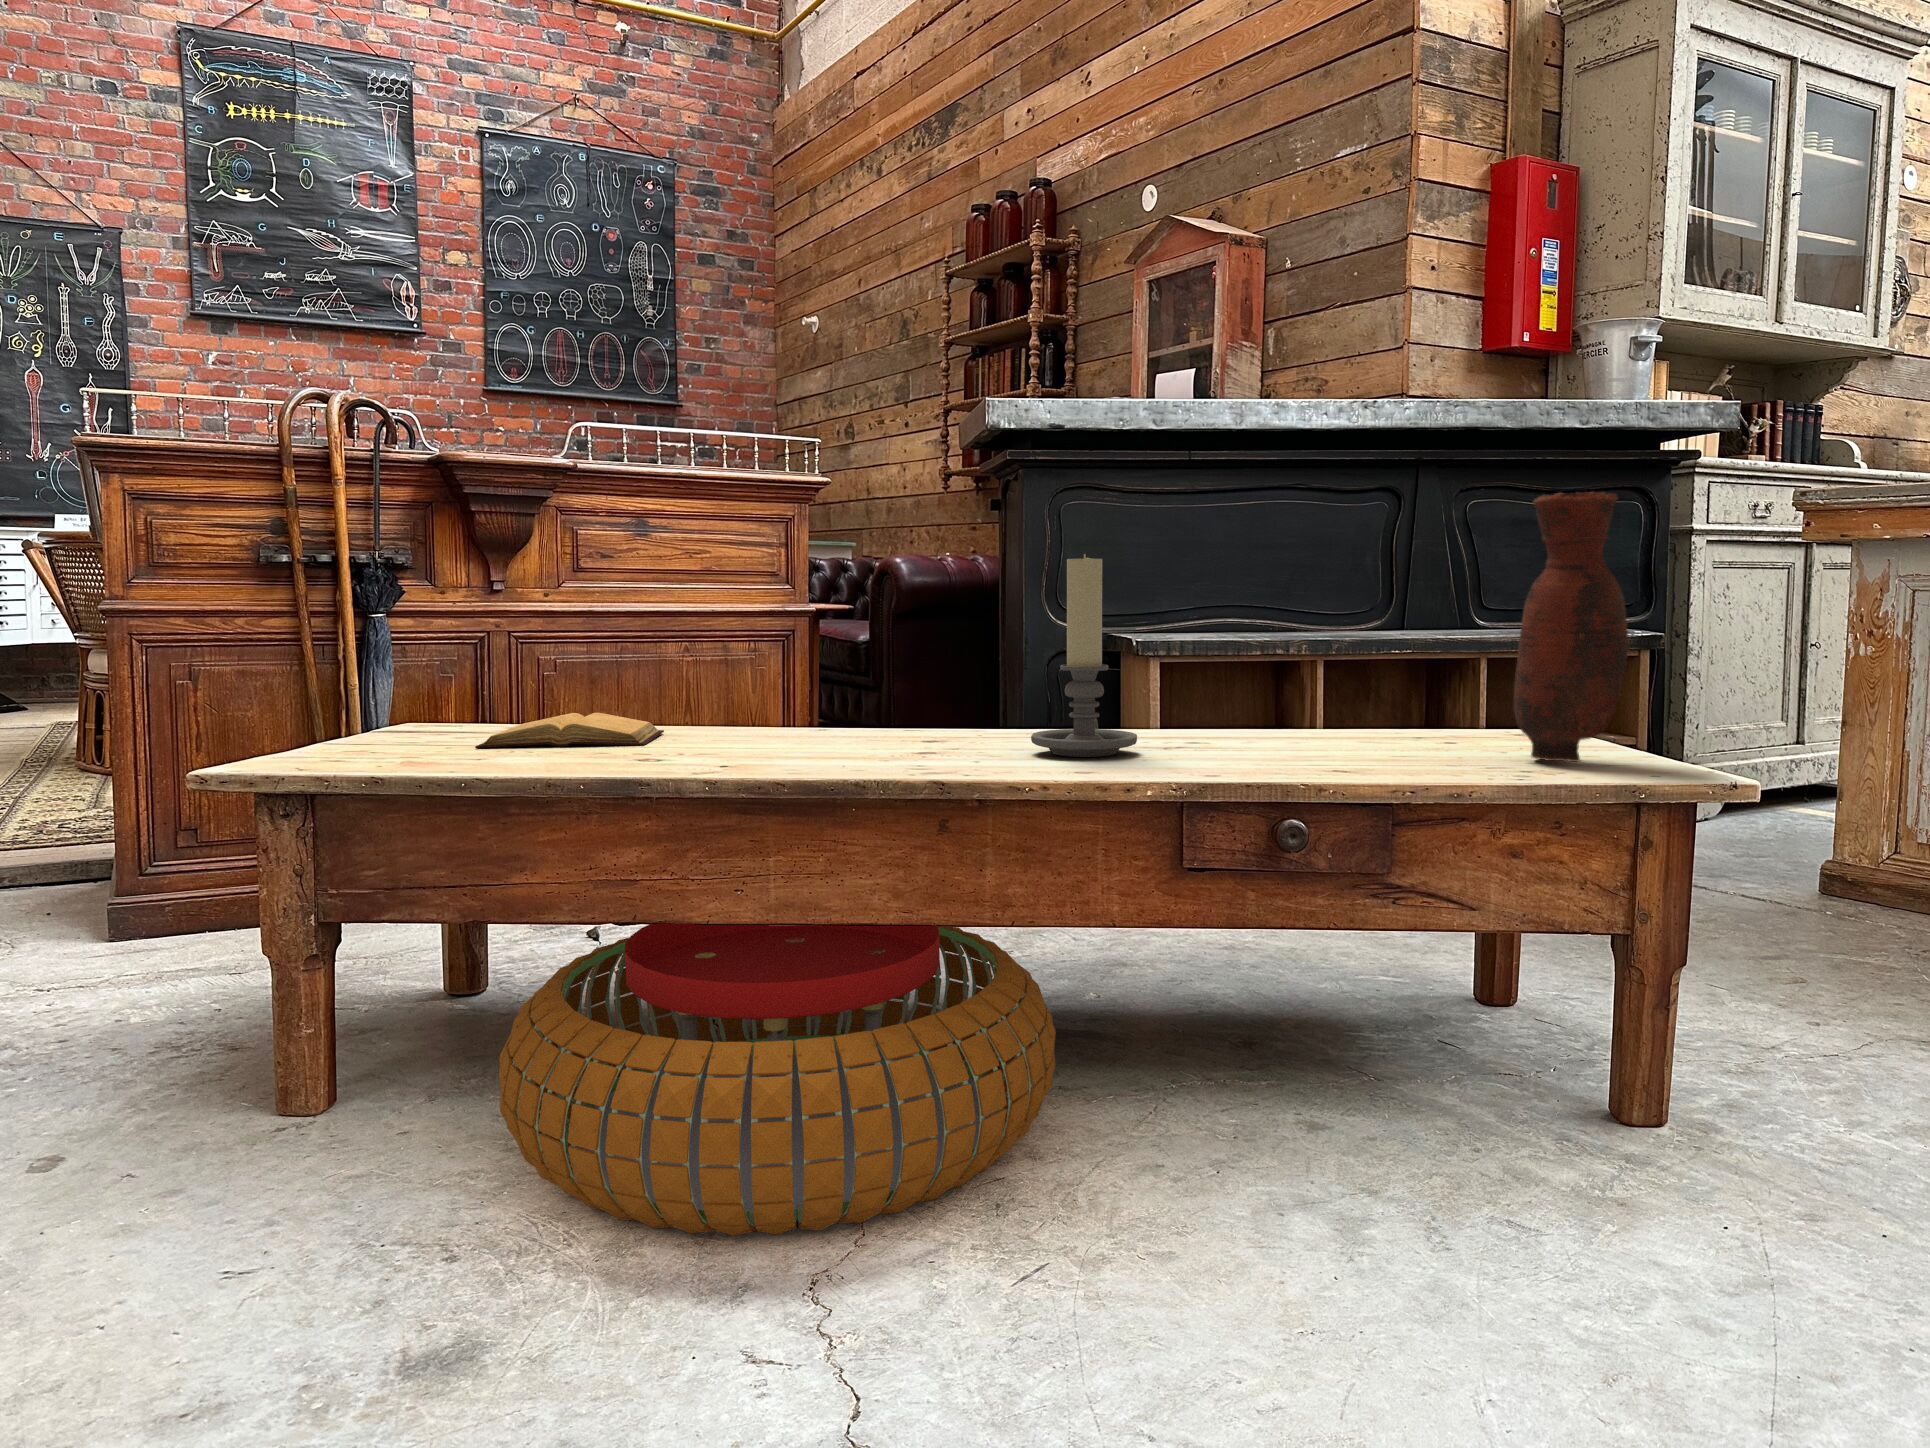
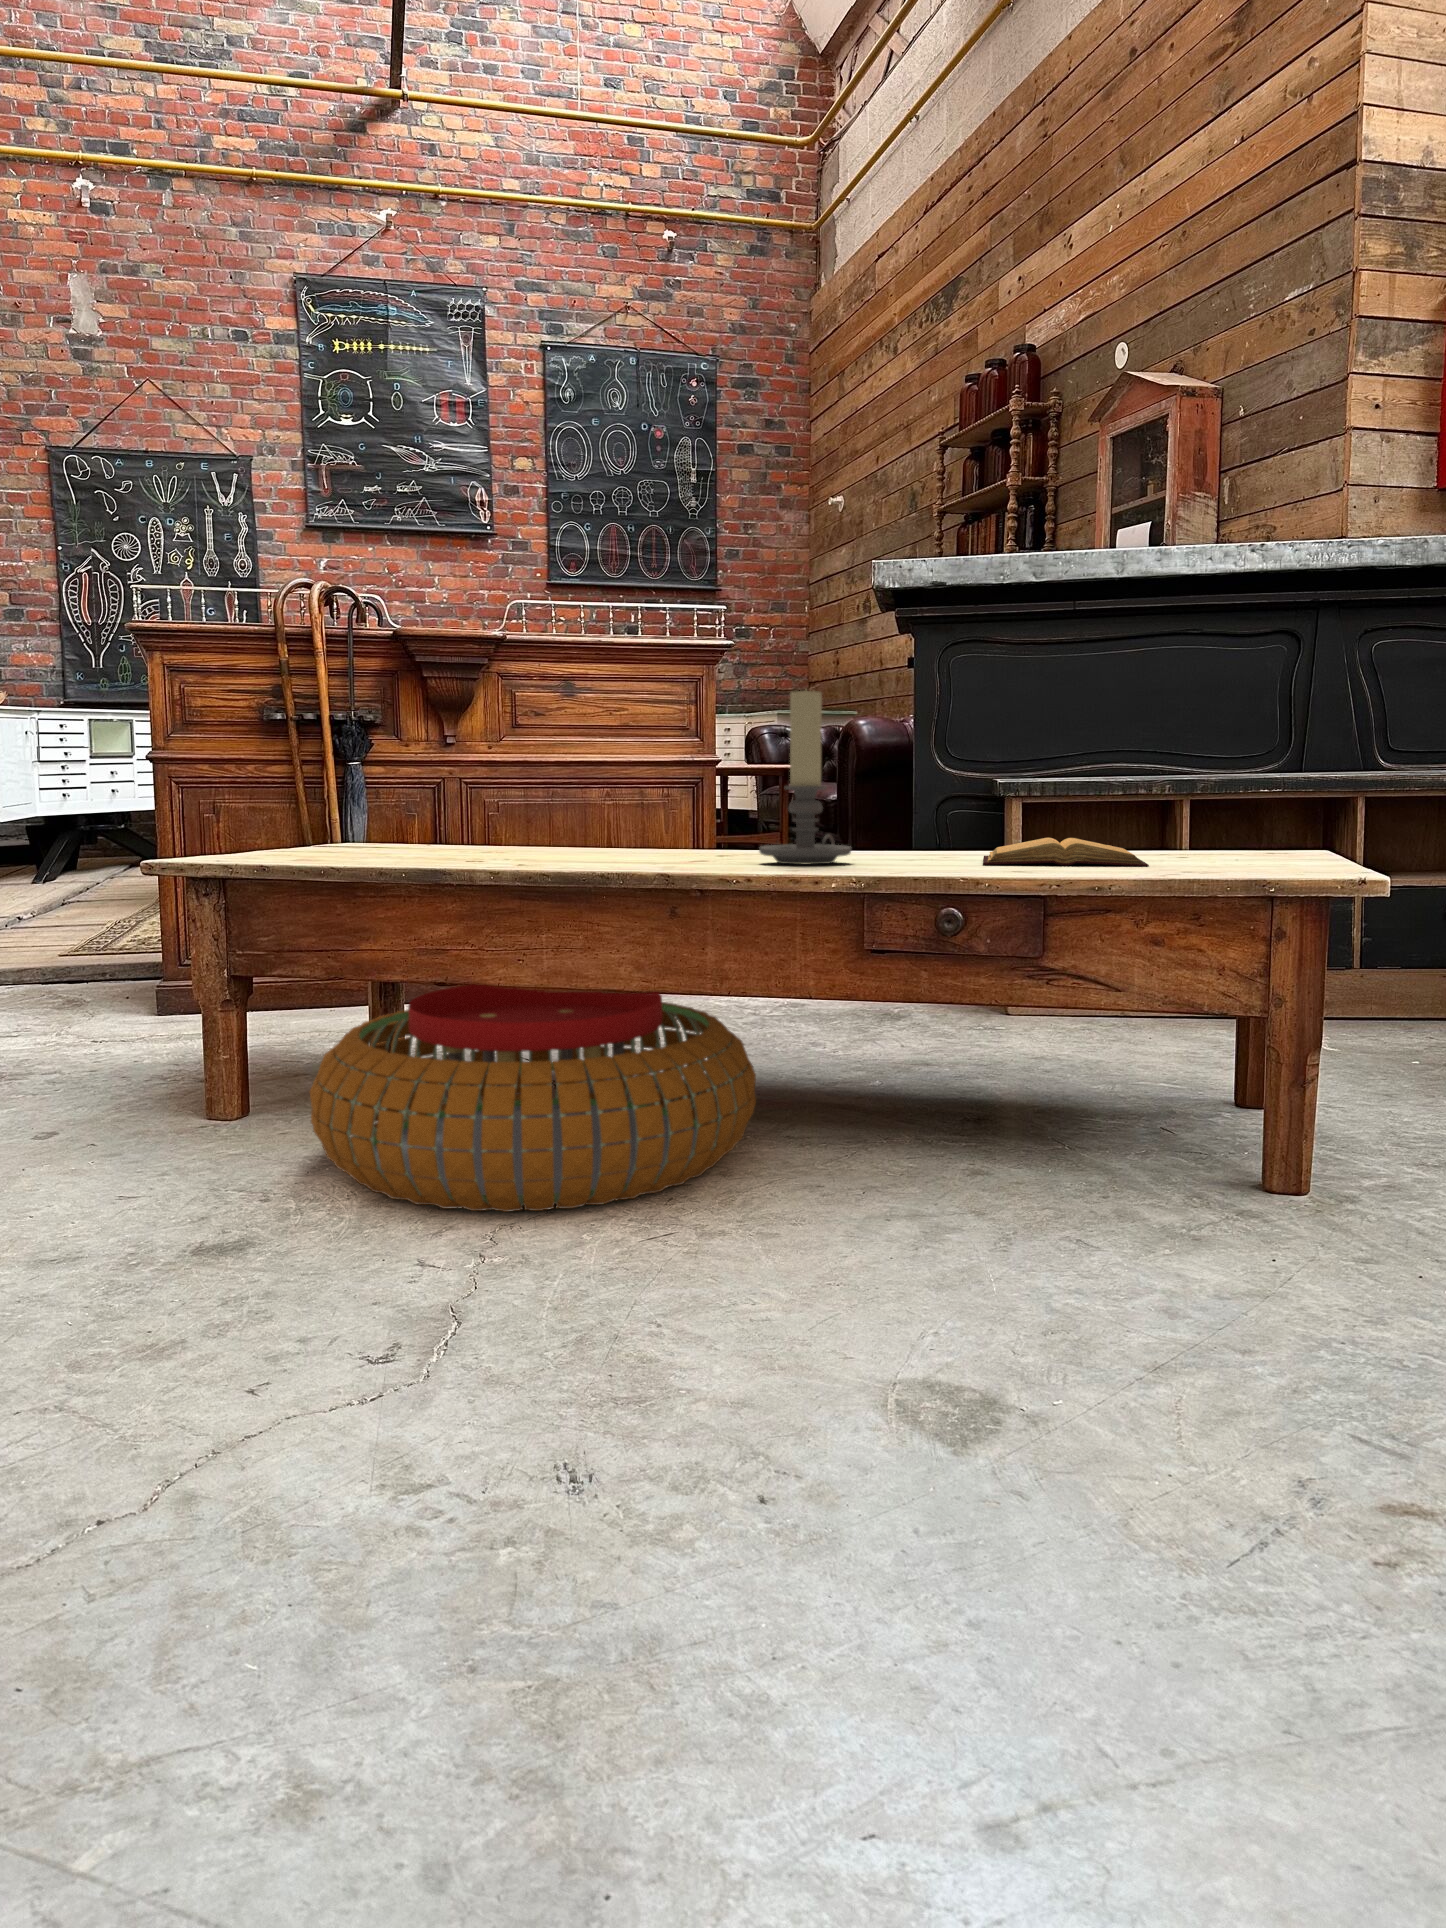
vase: present [1514,492,1629,762] -> none [1170,616,1272,873]
book: present [475,713,664,748] -> present [983,838,1149,867]

